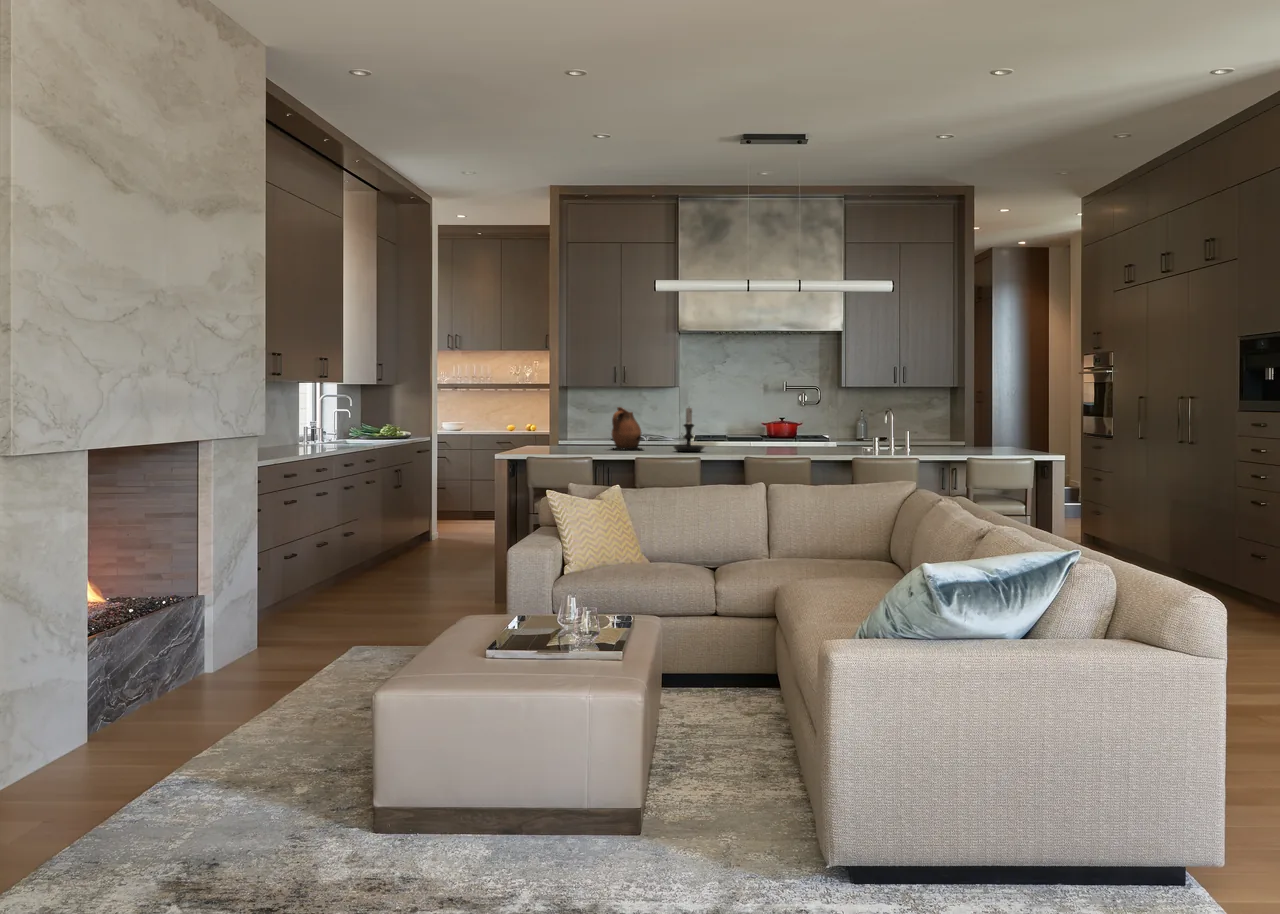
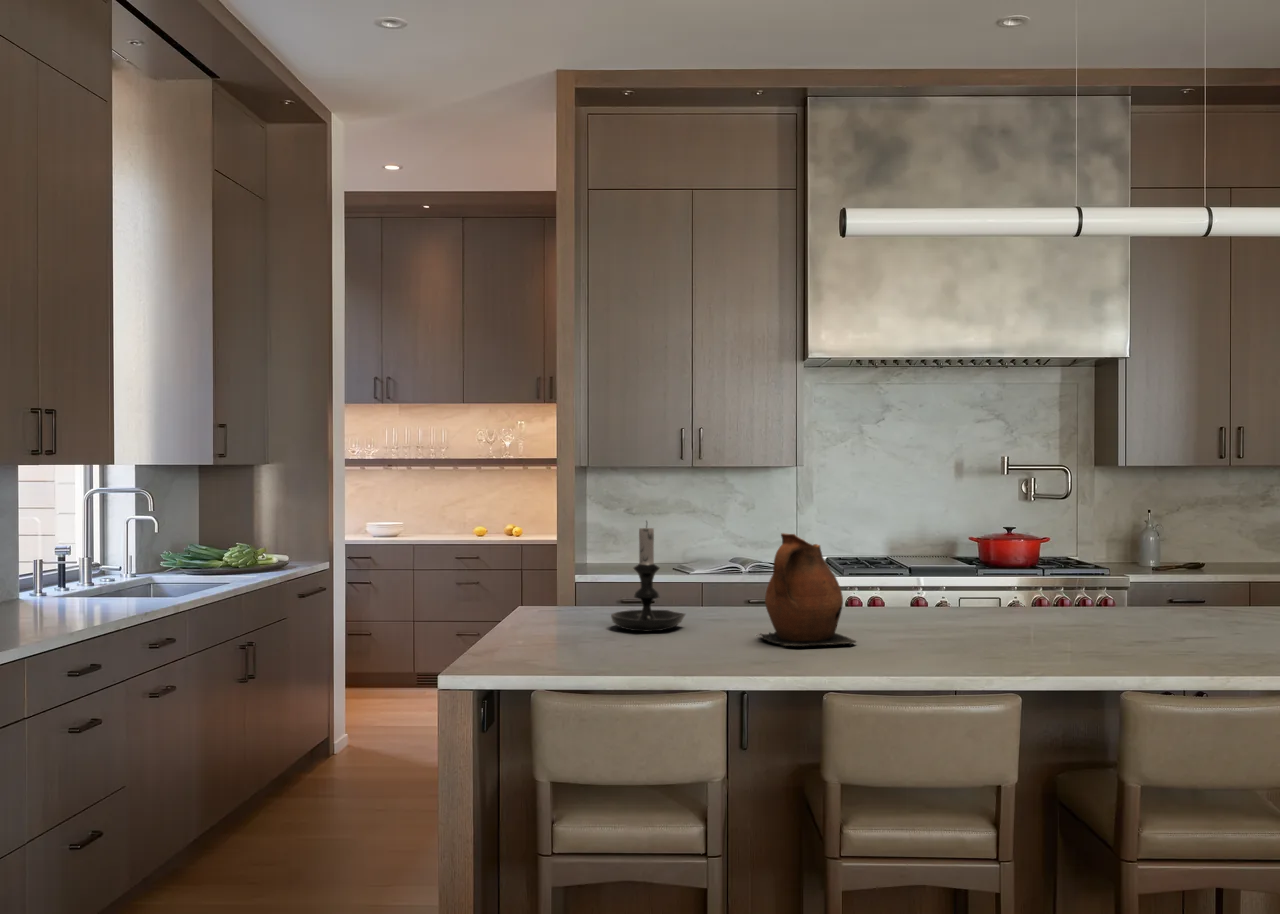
candle holder: present [673,408,706,452] -> present [611,521,685,631]

